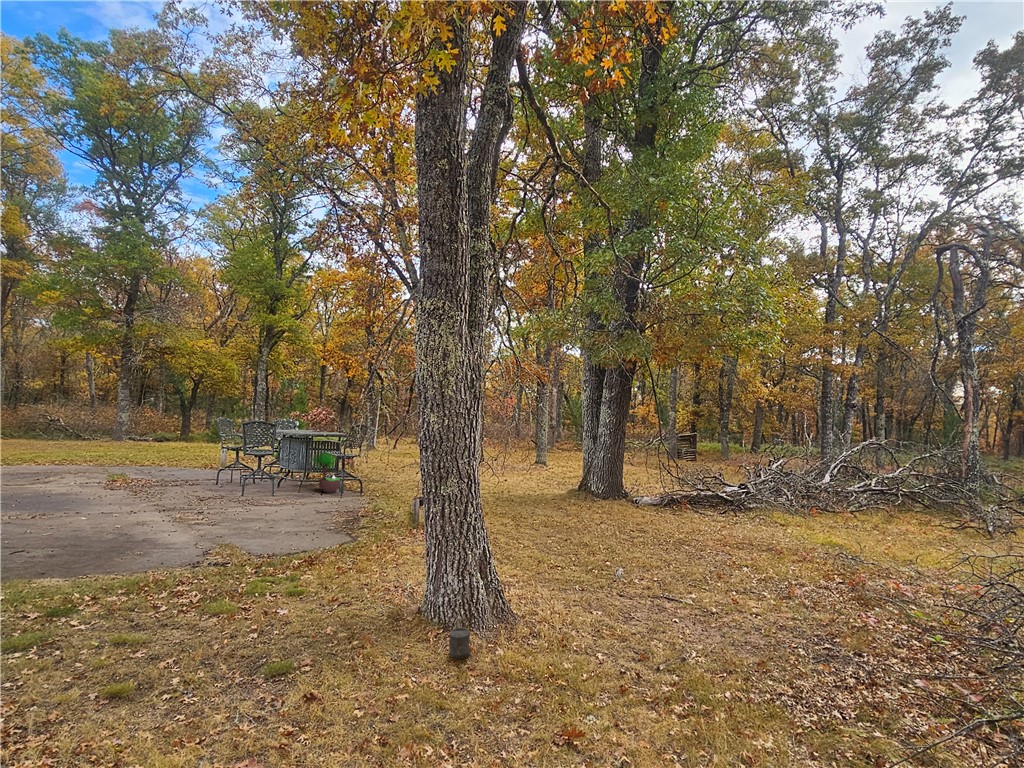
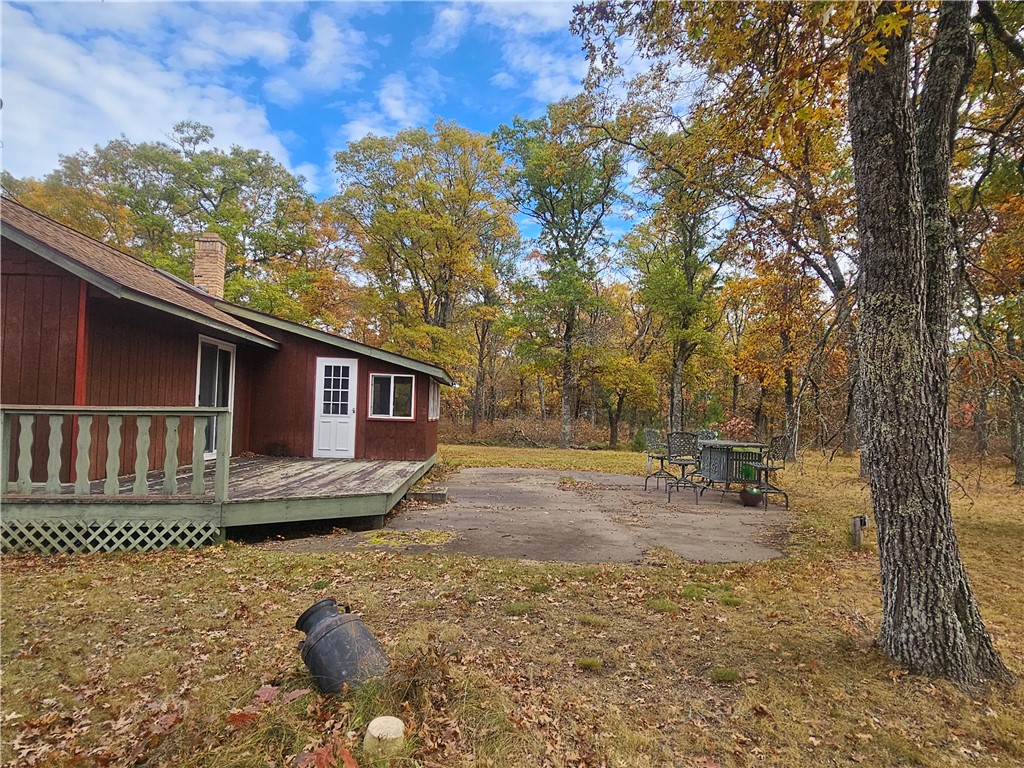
watering can: present [449,623,471,659] -> none [918,668,951,710]

